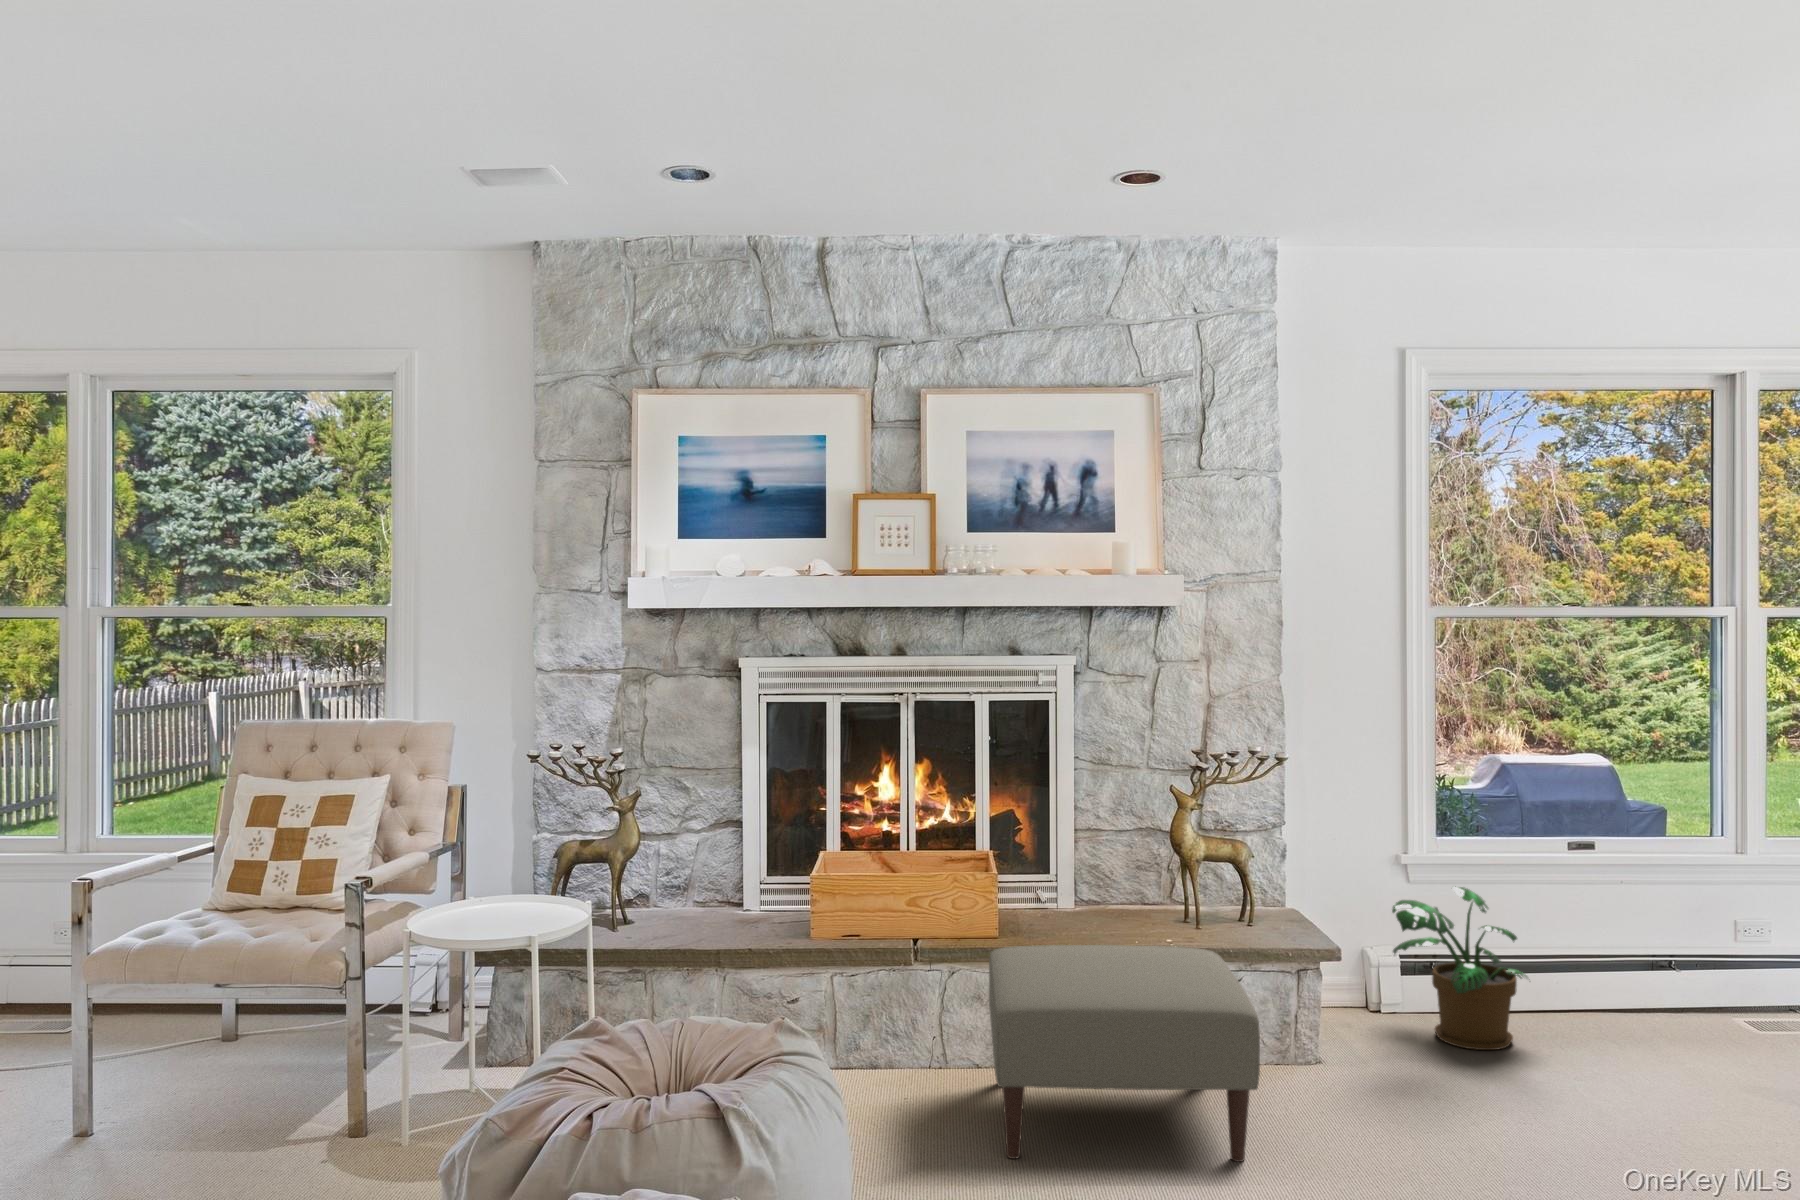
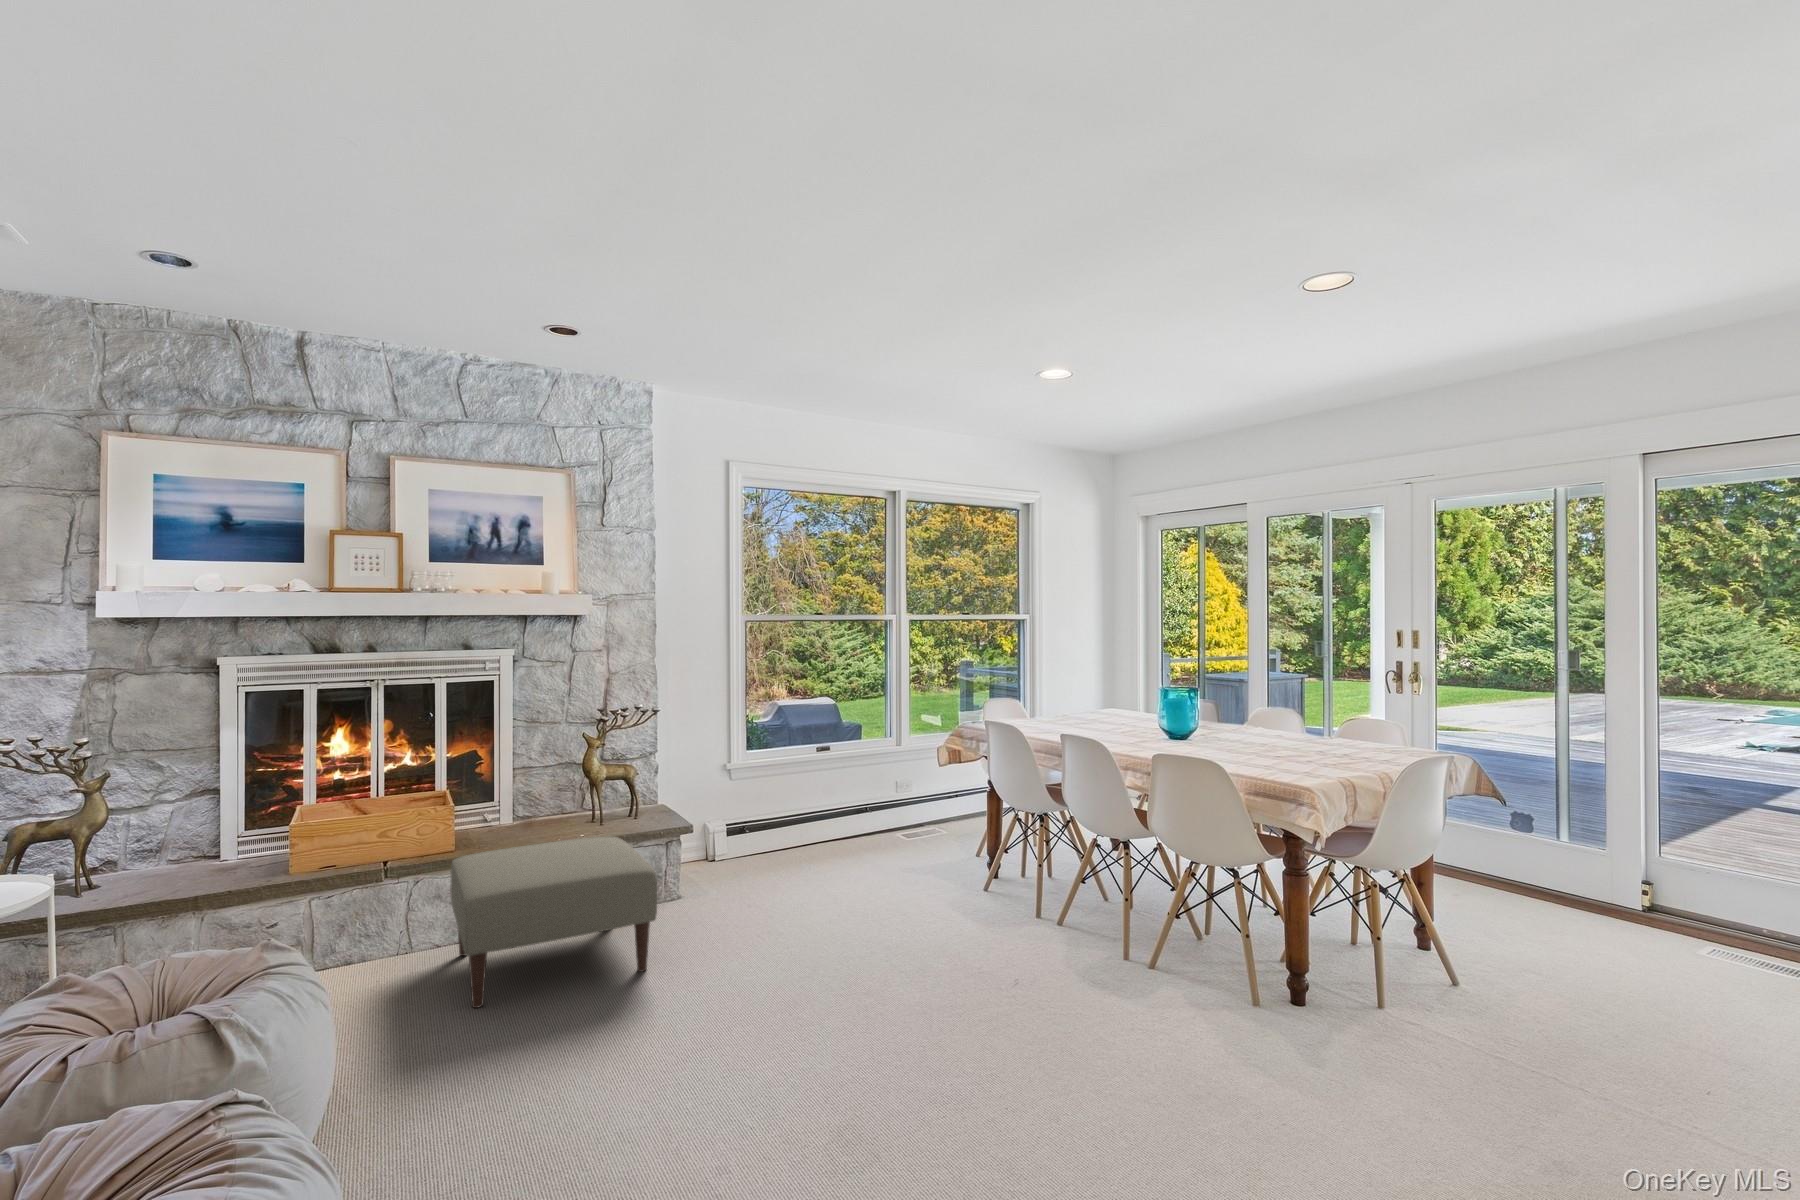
potted plant: present [1392,887,1527,1050] -> none [721,780,799,875]

